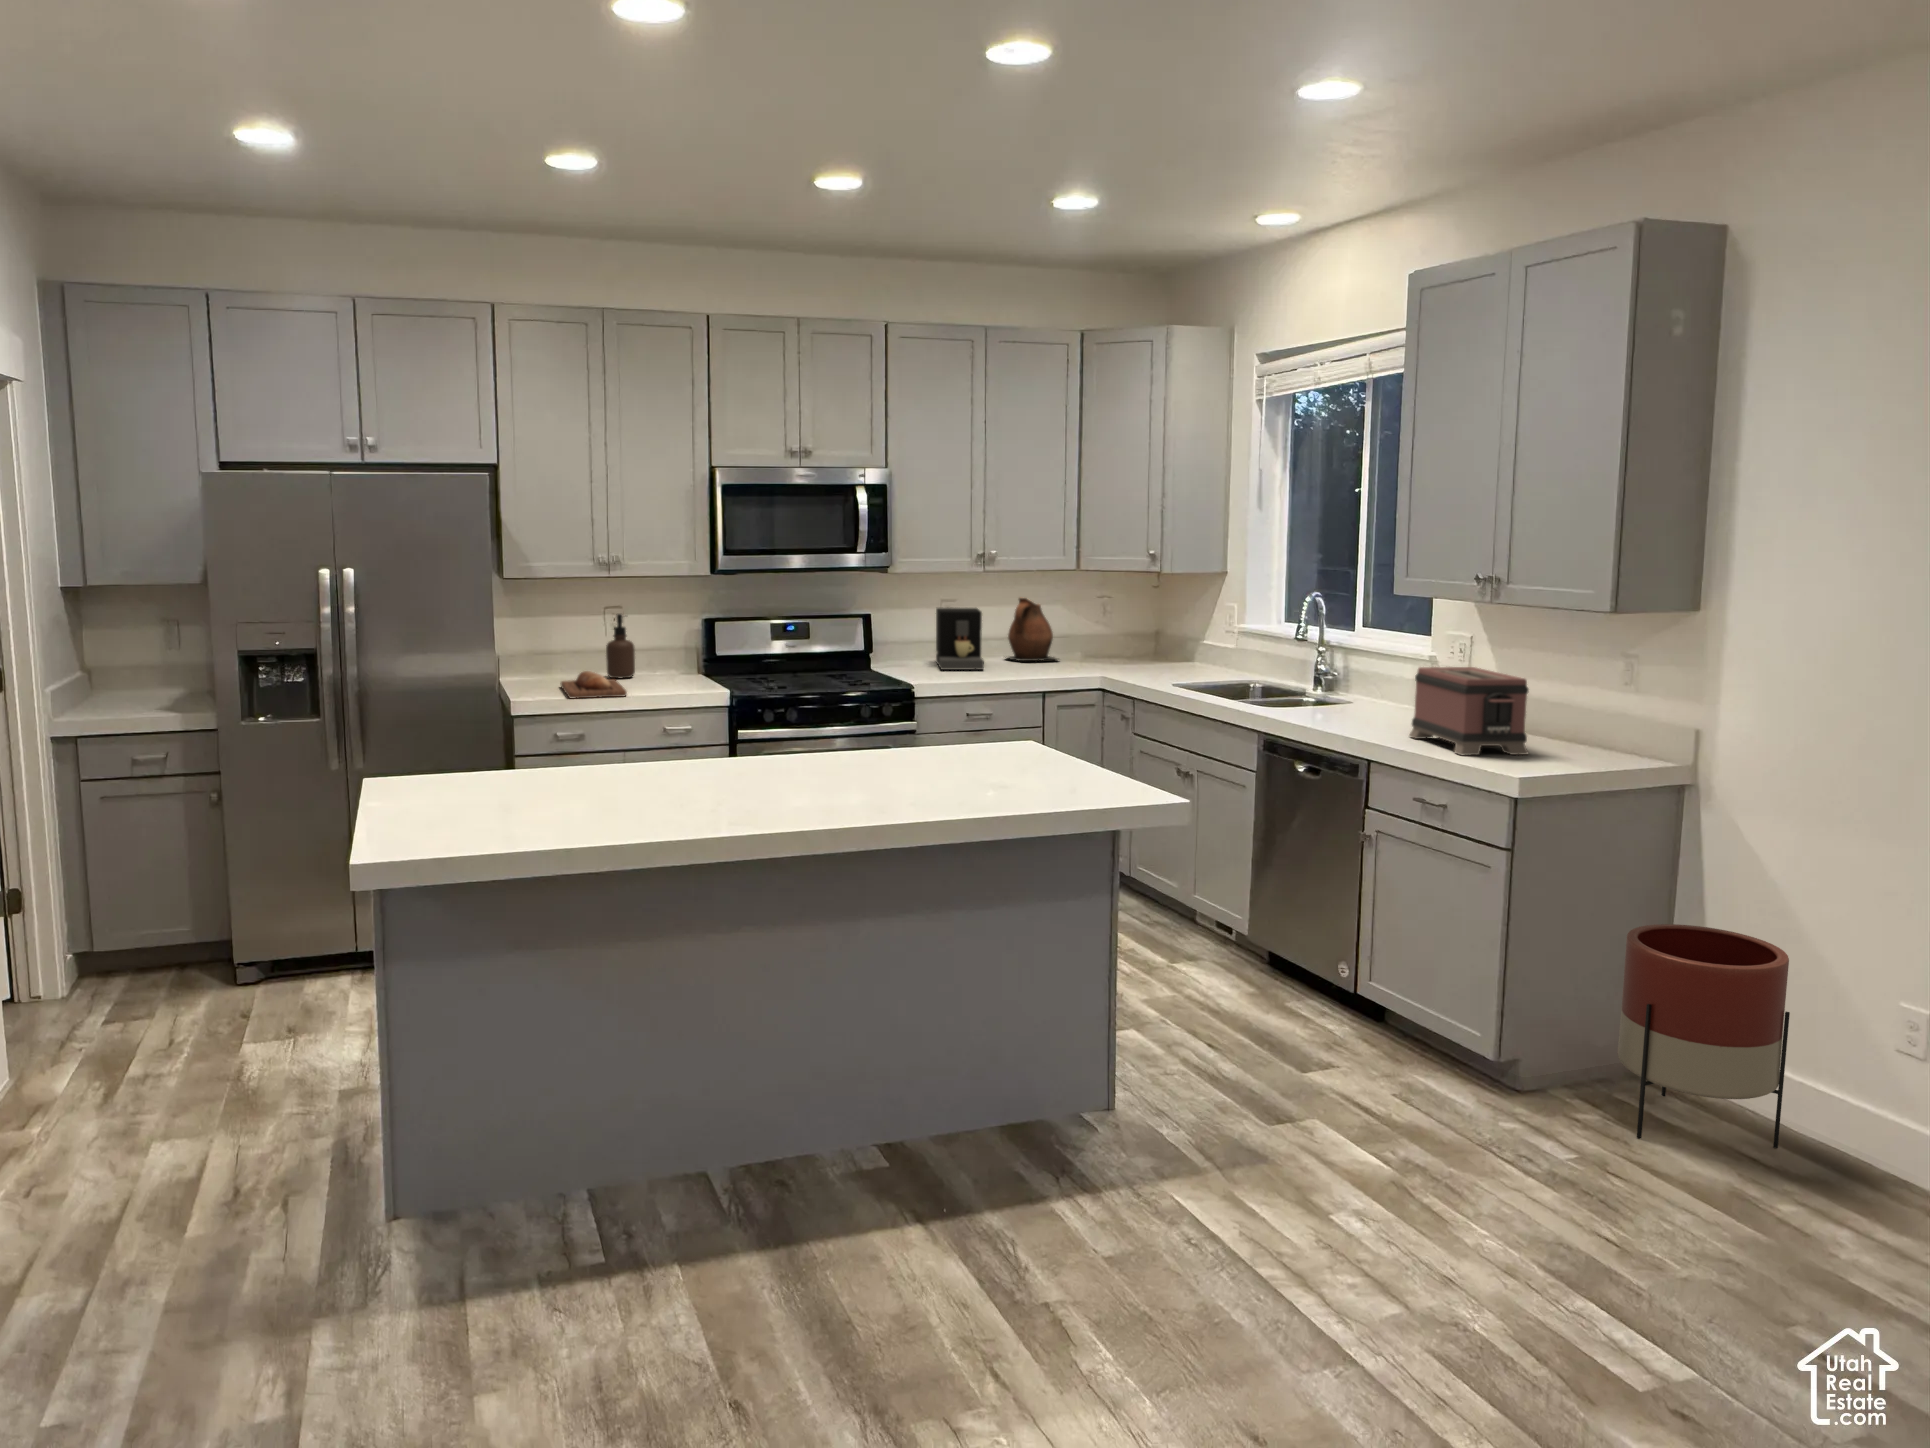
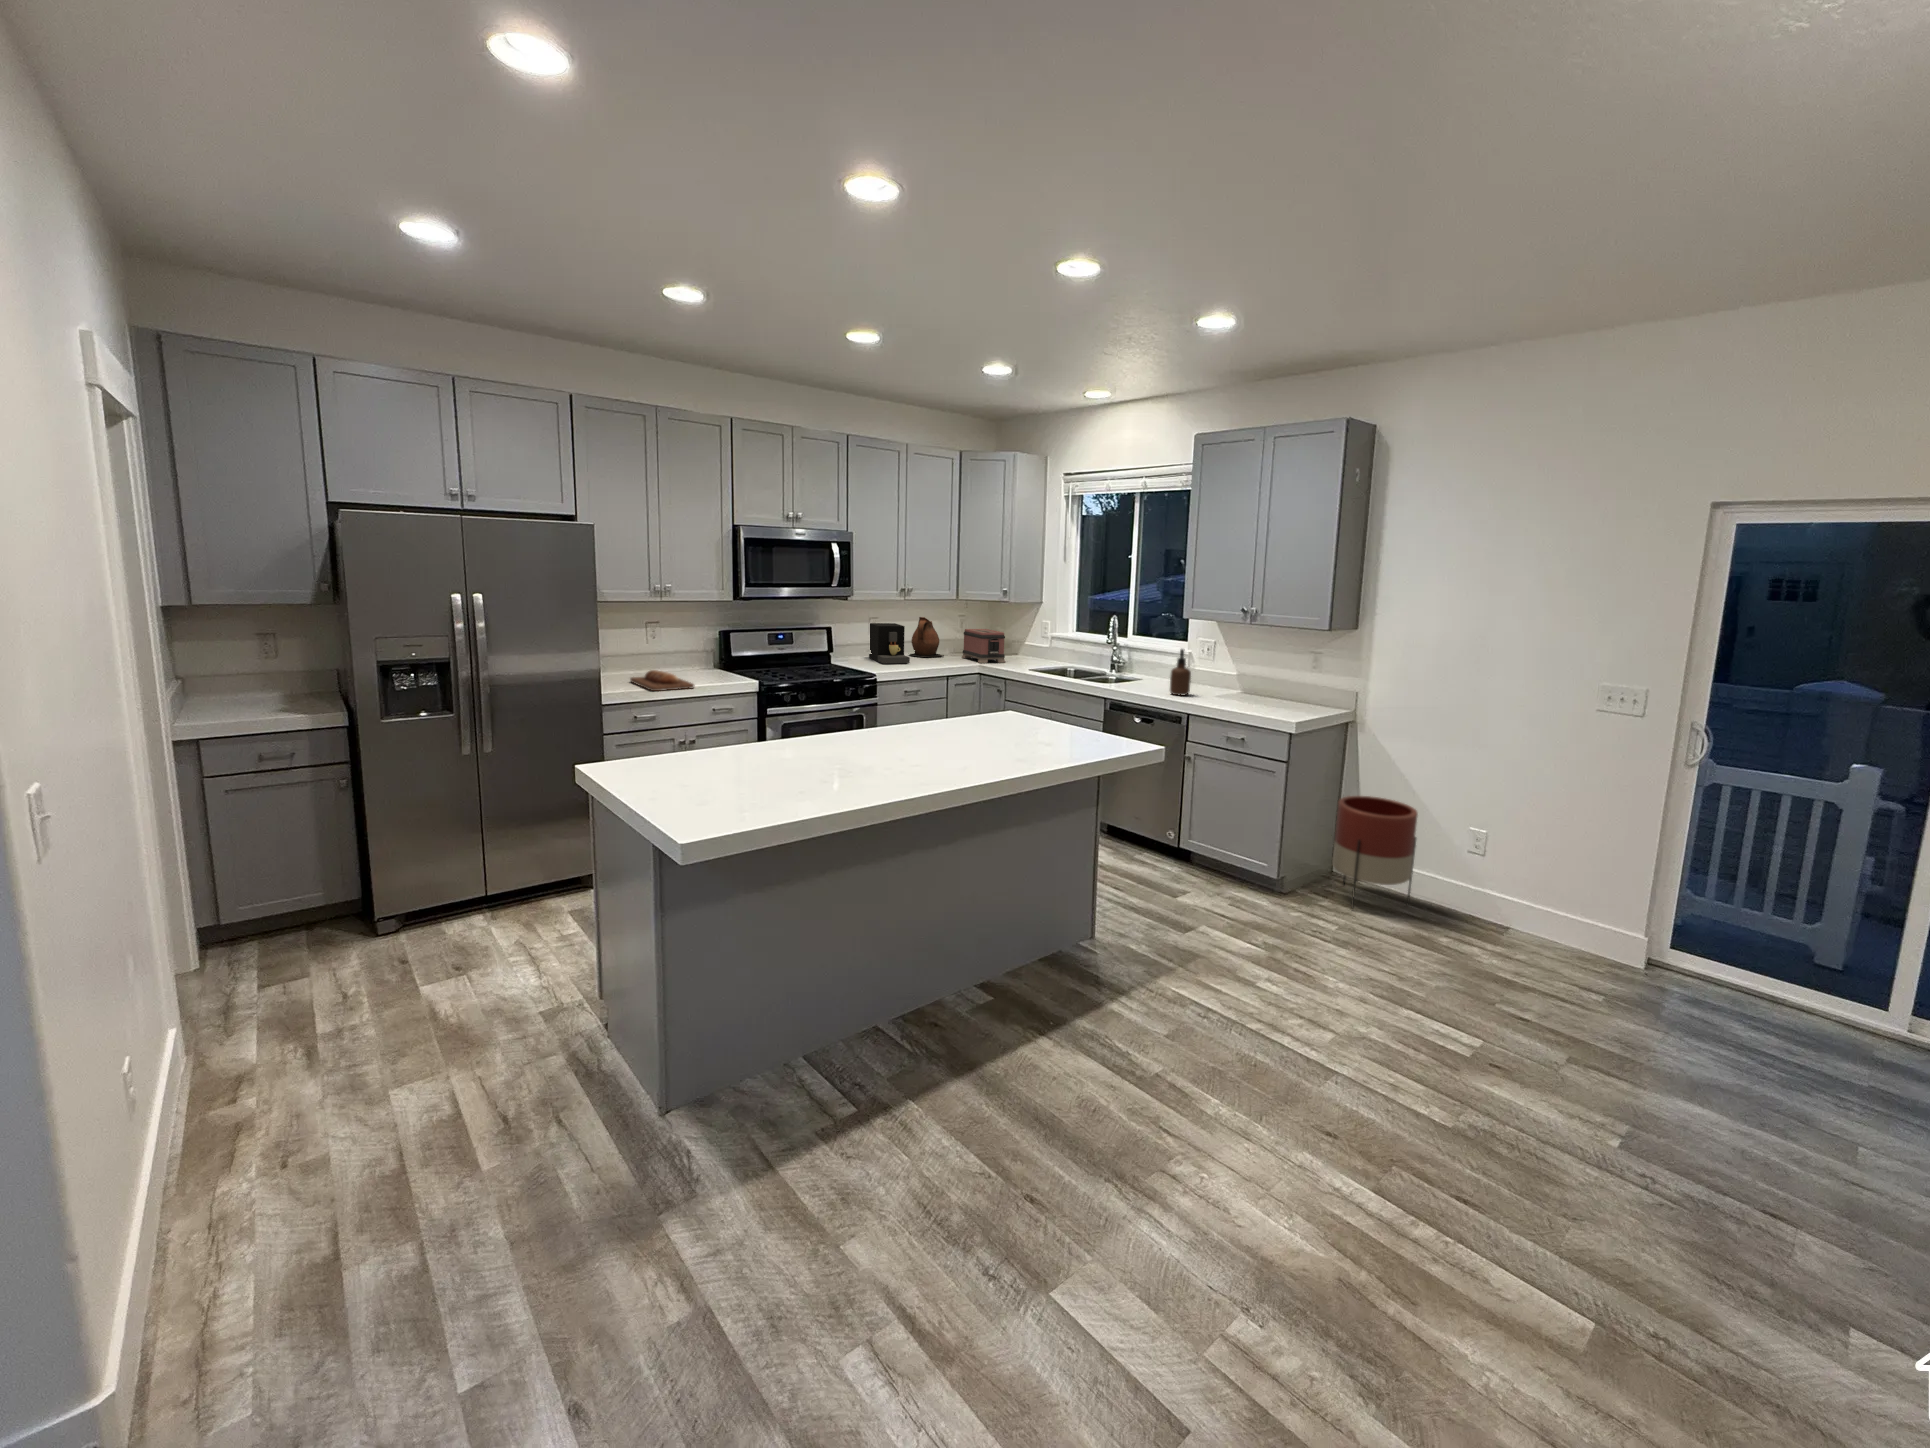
soap dispenser: present [606,614,635,678] -> present [1170,649,1191,696]
toaster: present [1409,667,1529,755] -> present [962,629,1005,663]

